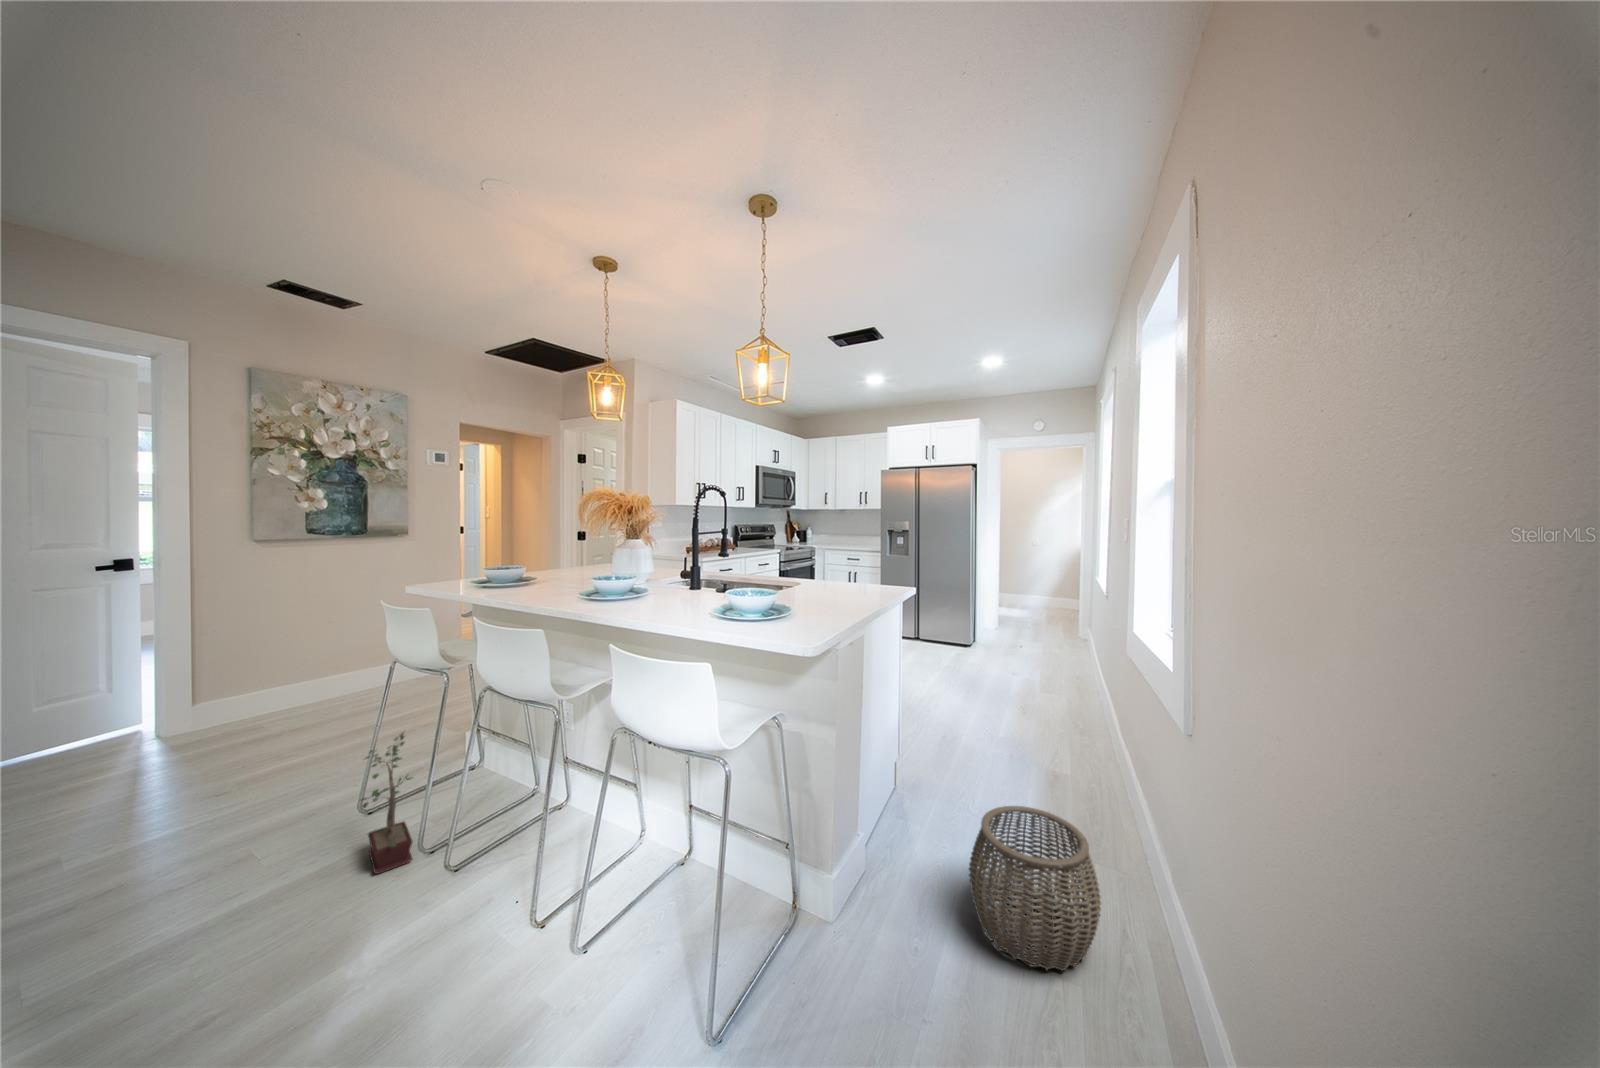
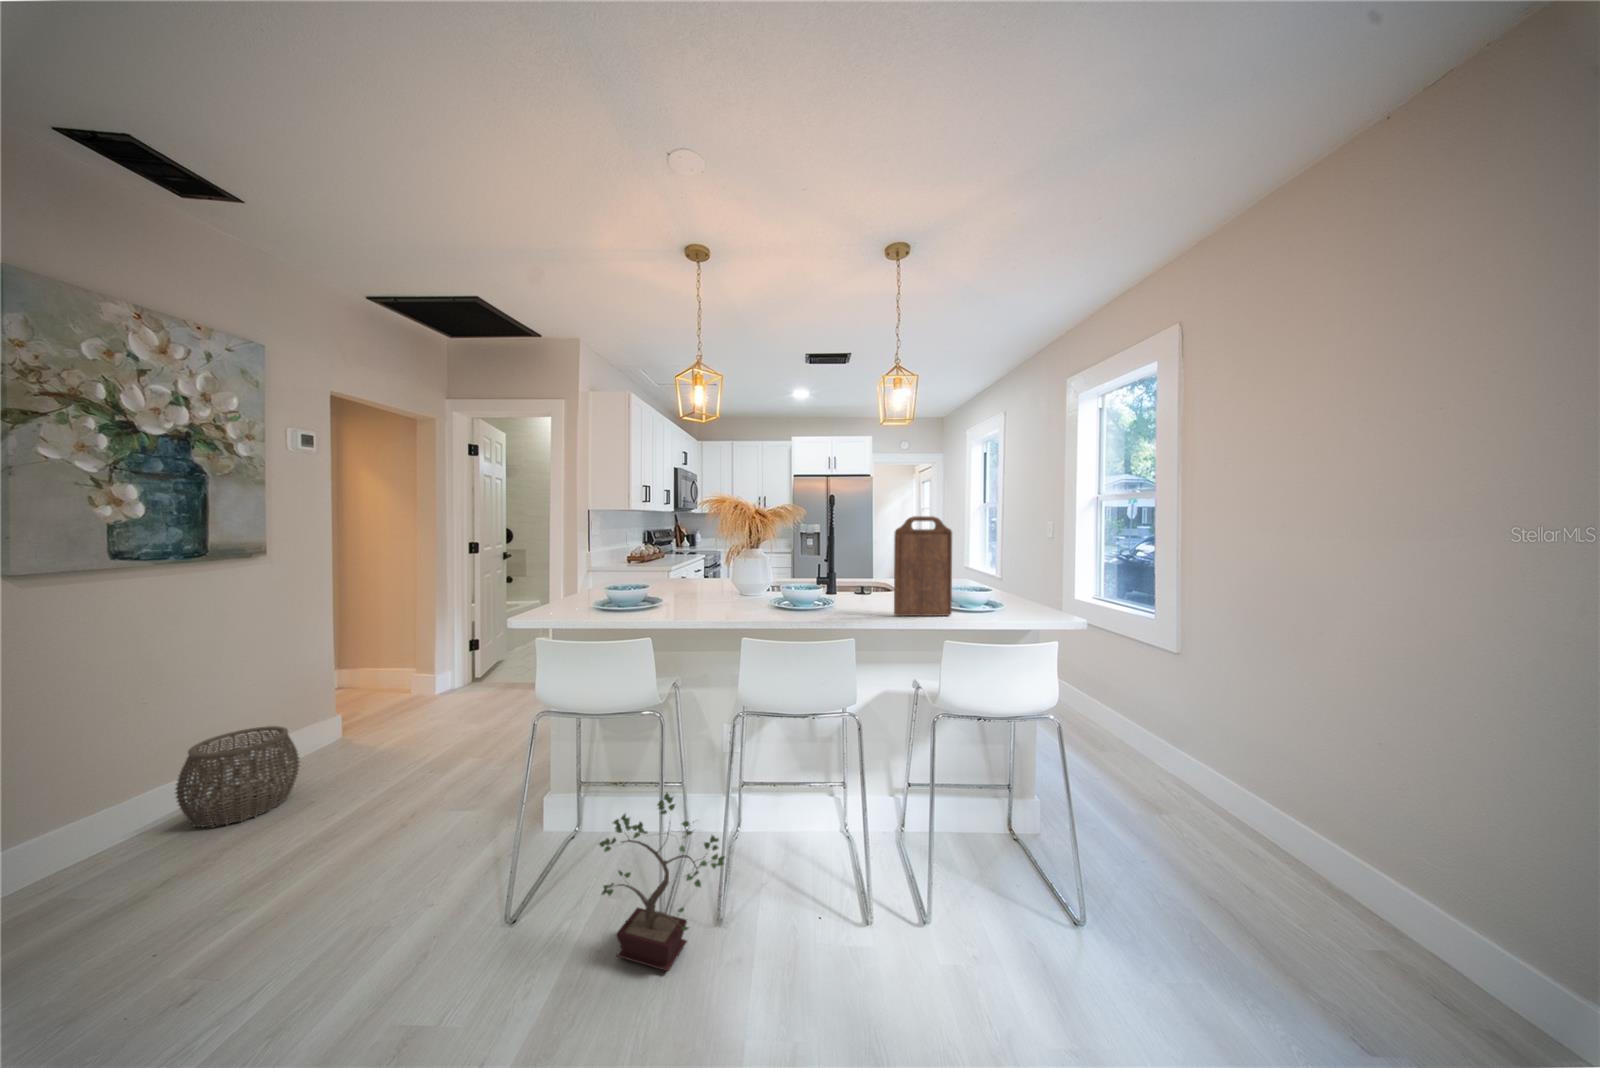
cutting board: none [624,504,674,613] -> present [894,516,952,616]
woven basket: present [969,806,1101,970] -> present [176,726,300,828]

